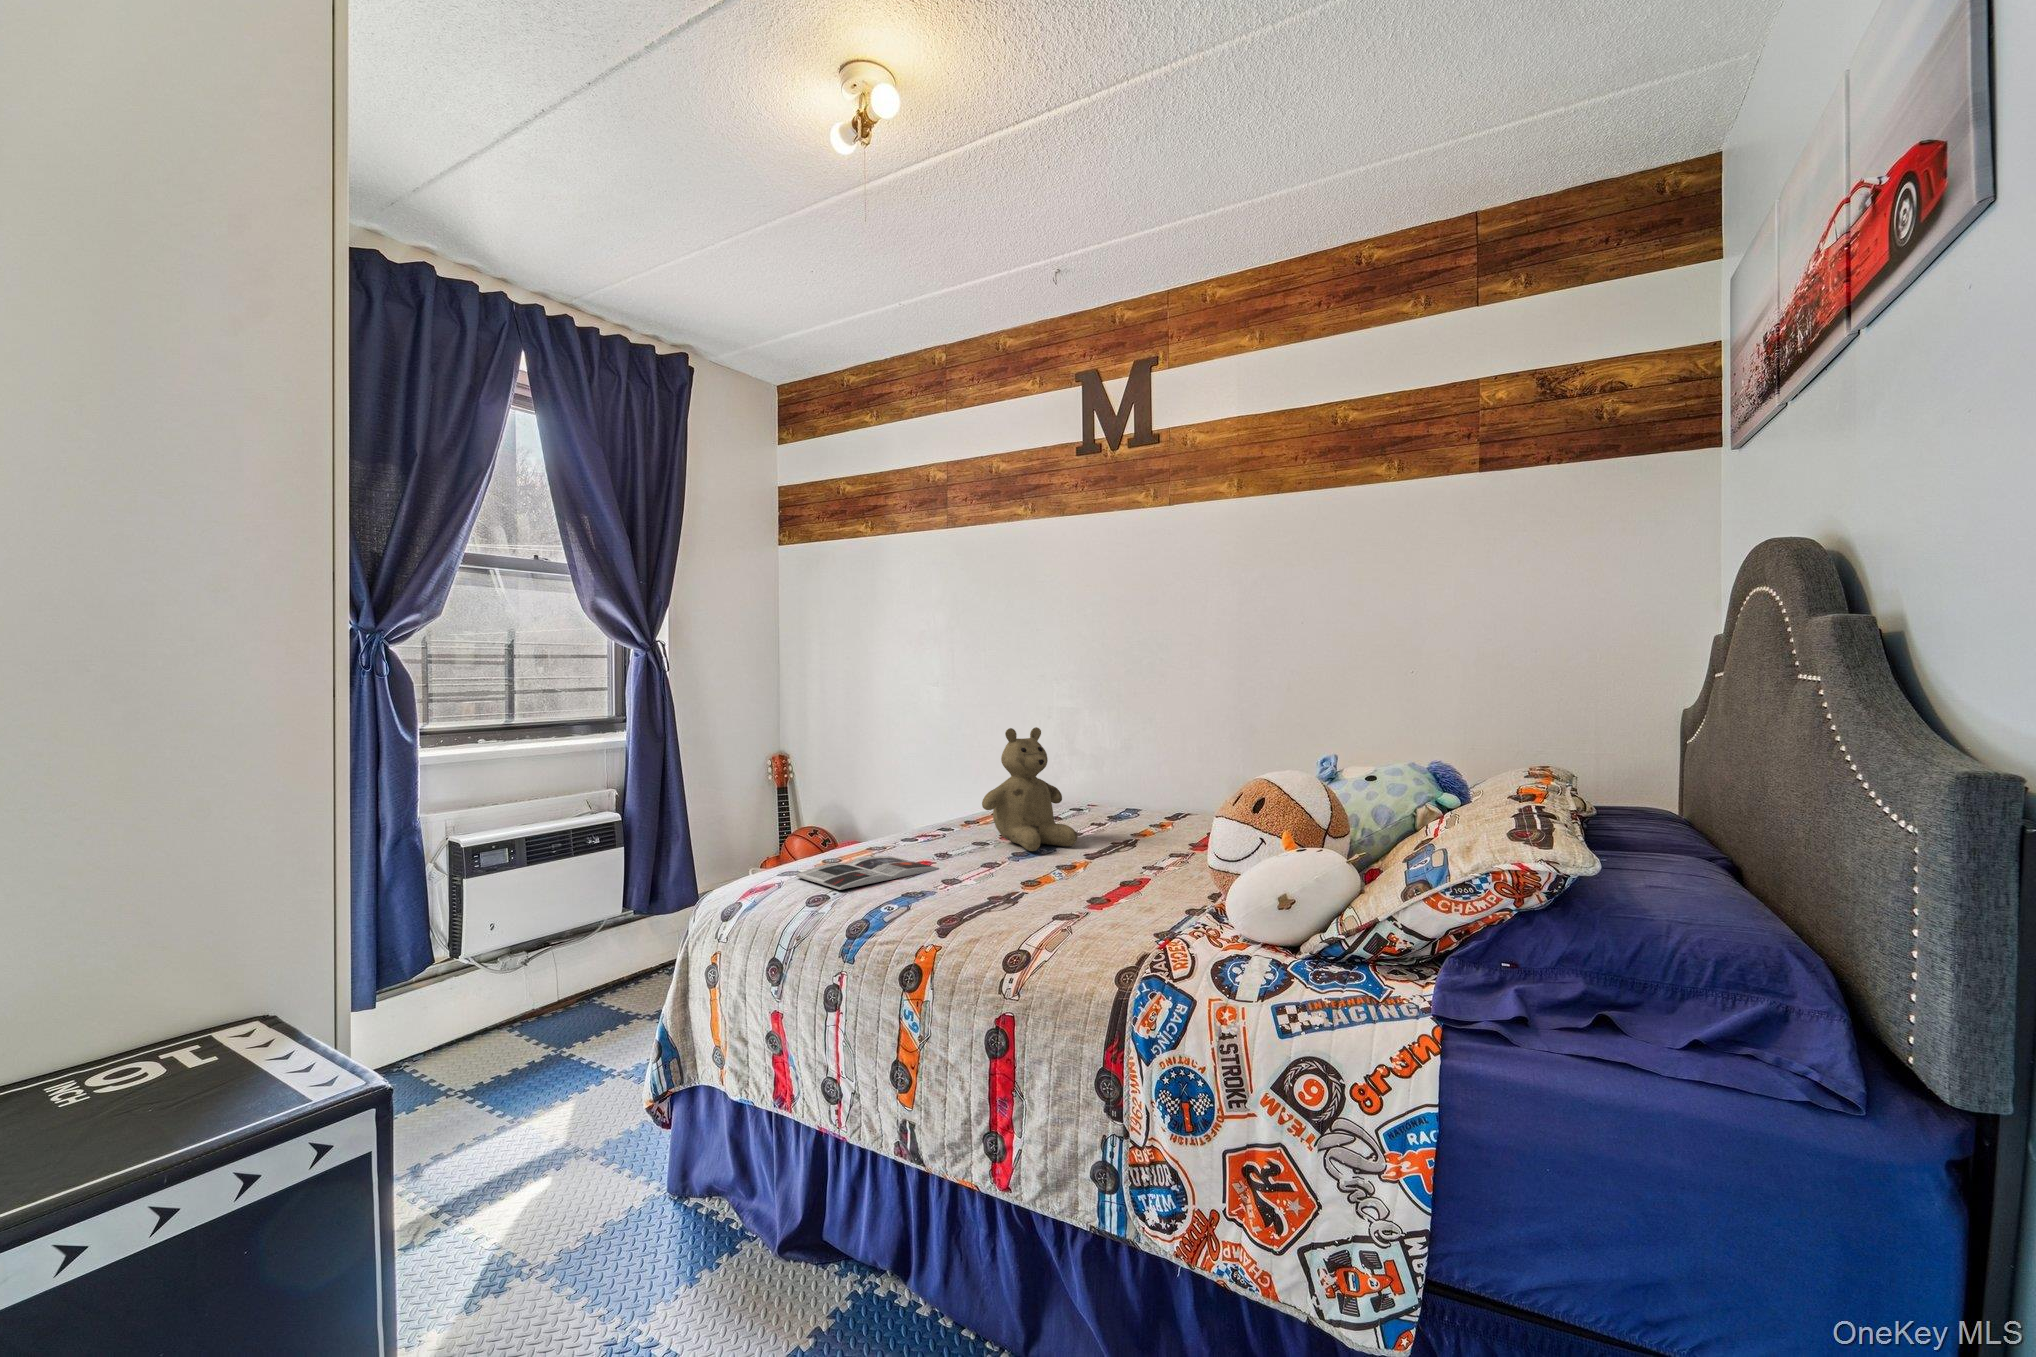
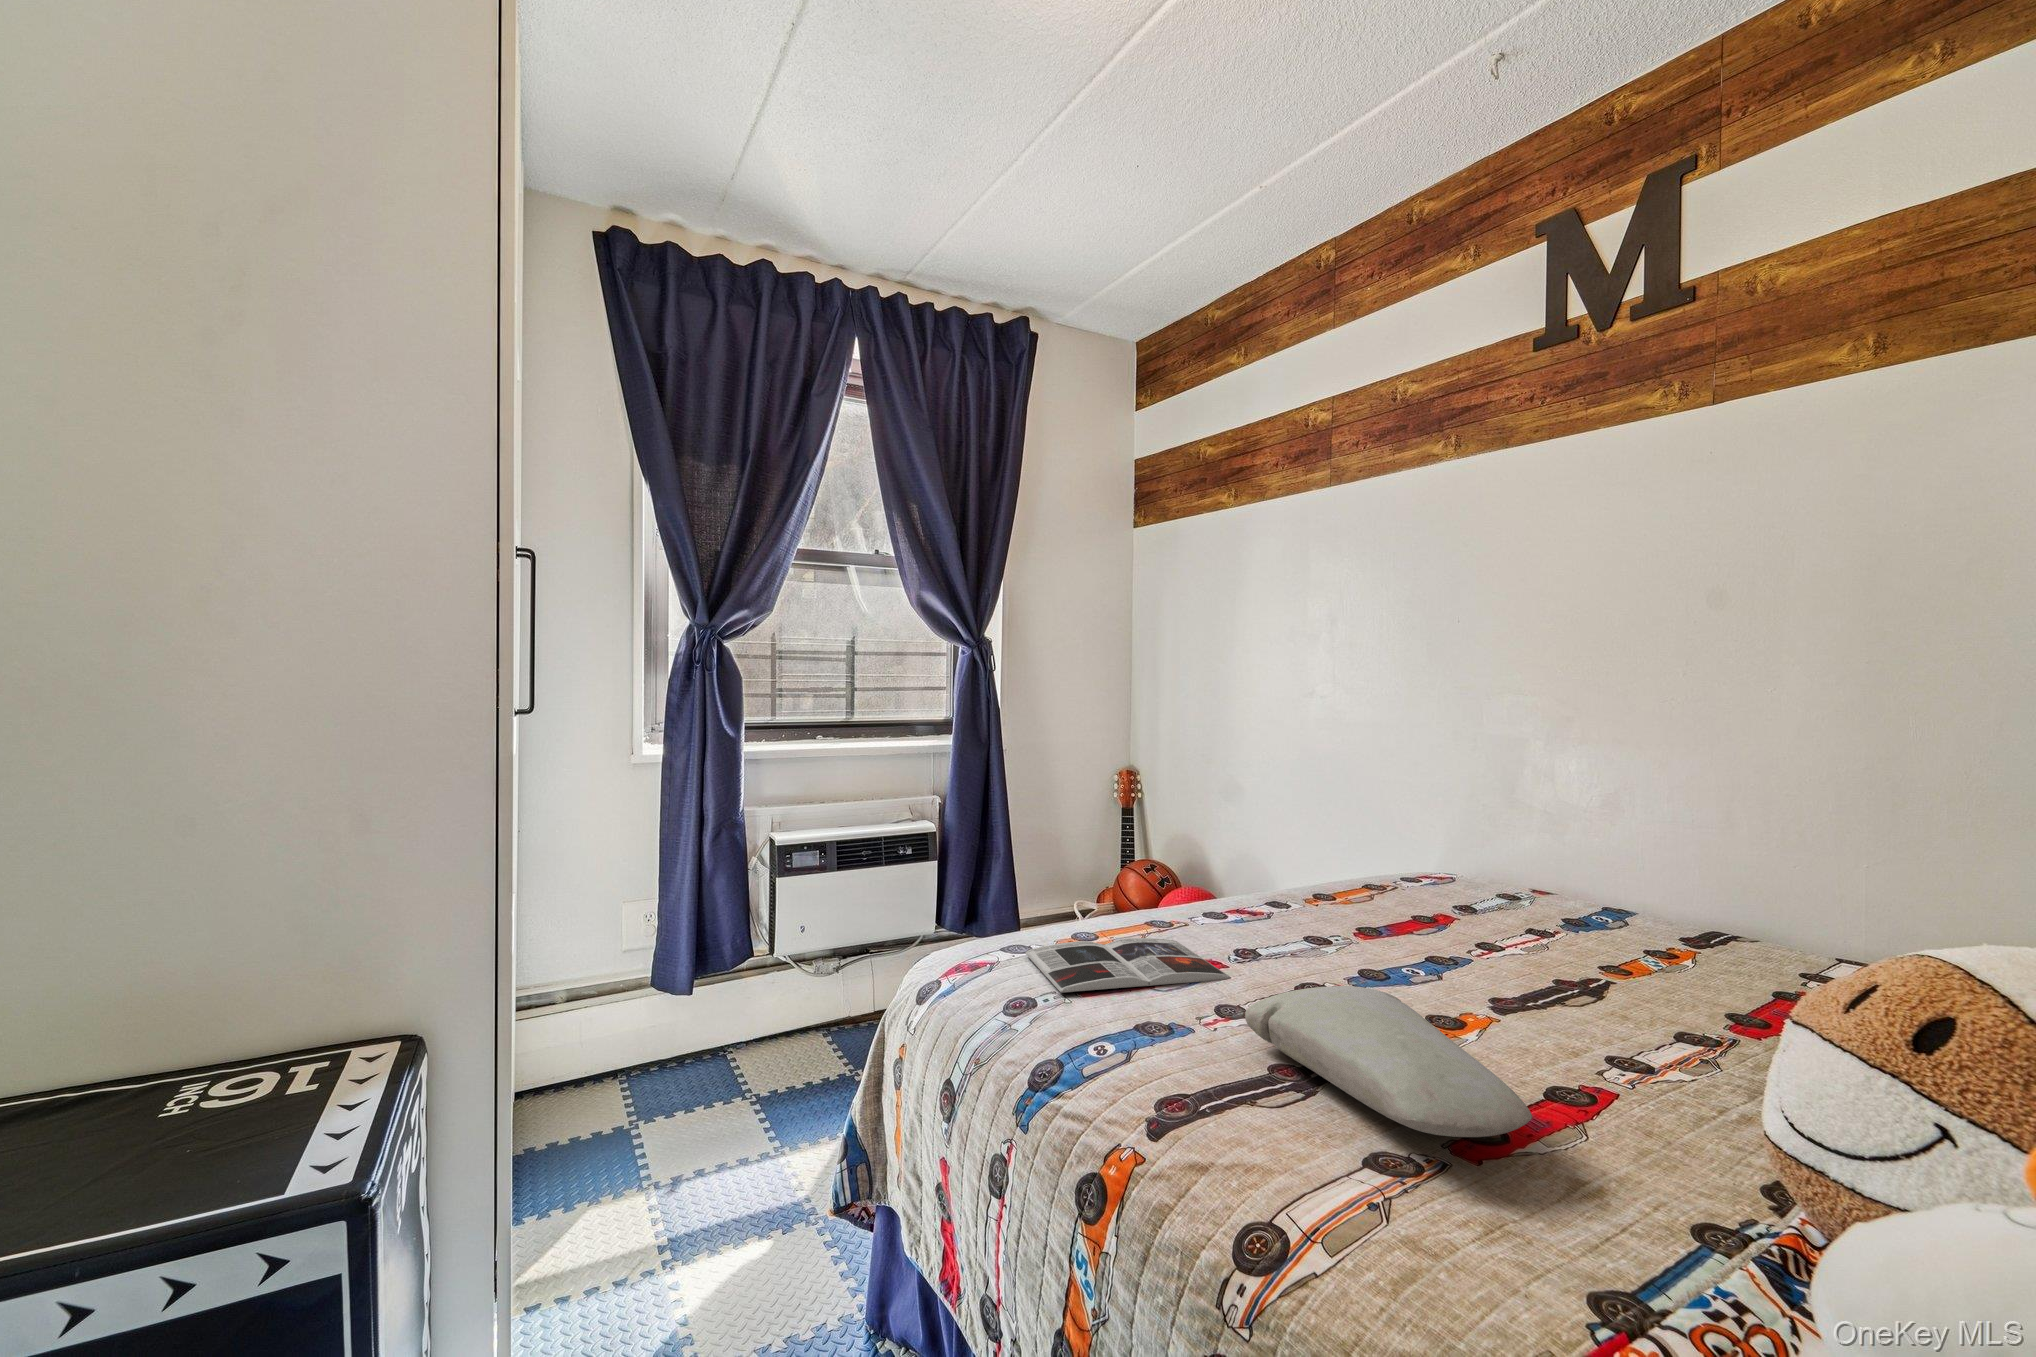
teddy bear: present [982,727,1077,851] -> none [1320,768,1486,972]
pillow: none [967,850,1122,902] -> present [1245,986,1532,1137]

